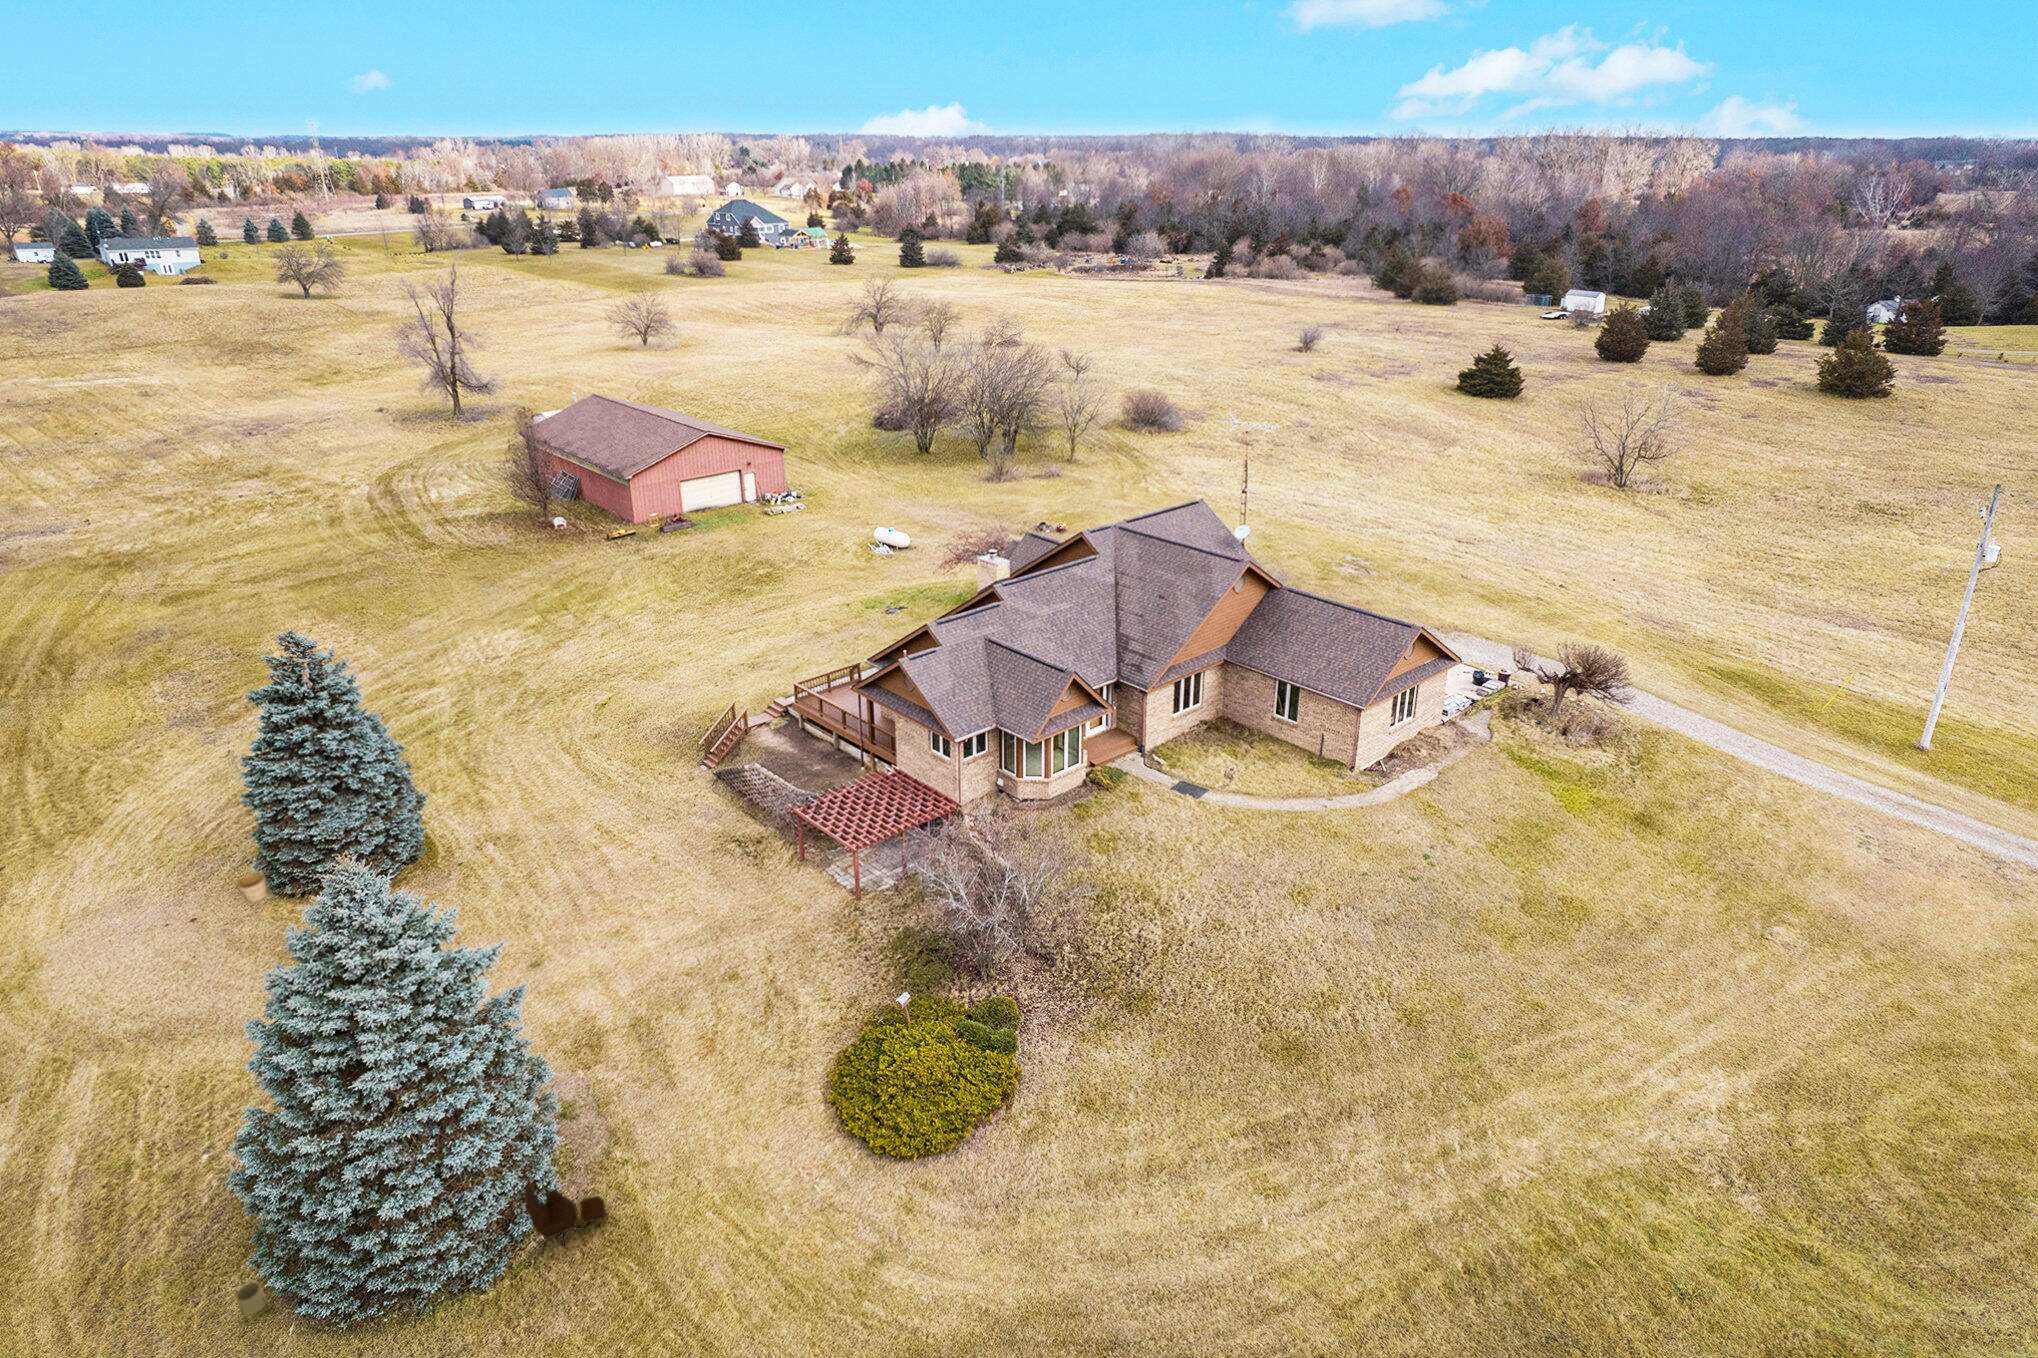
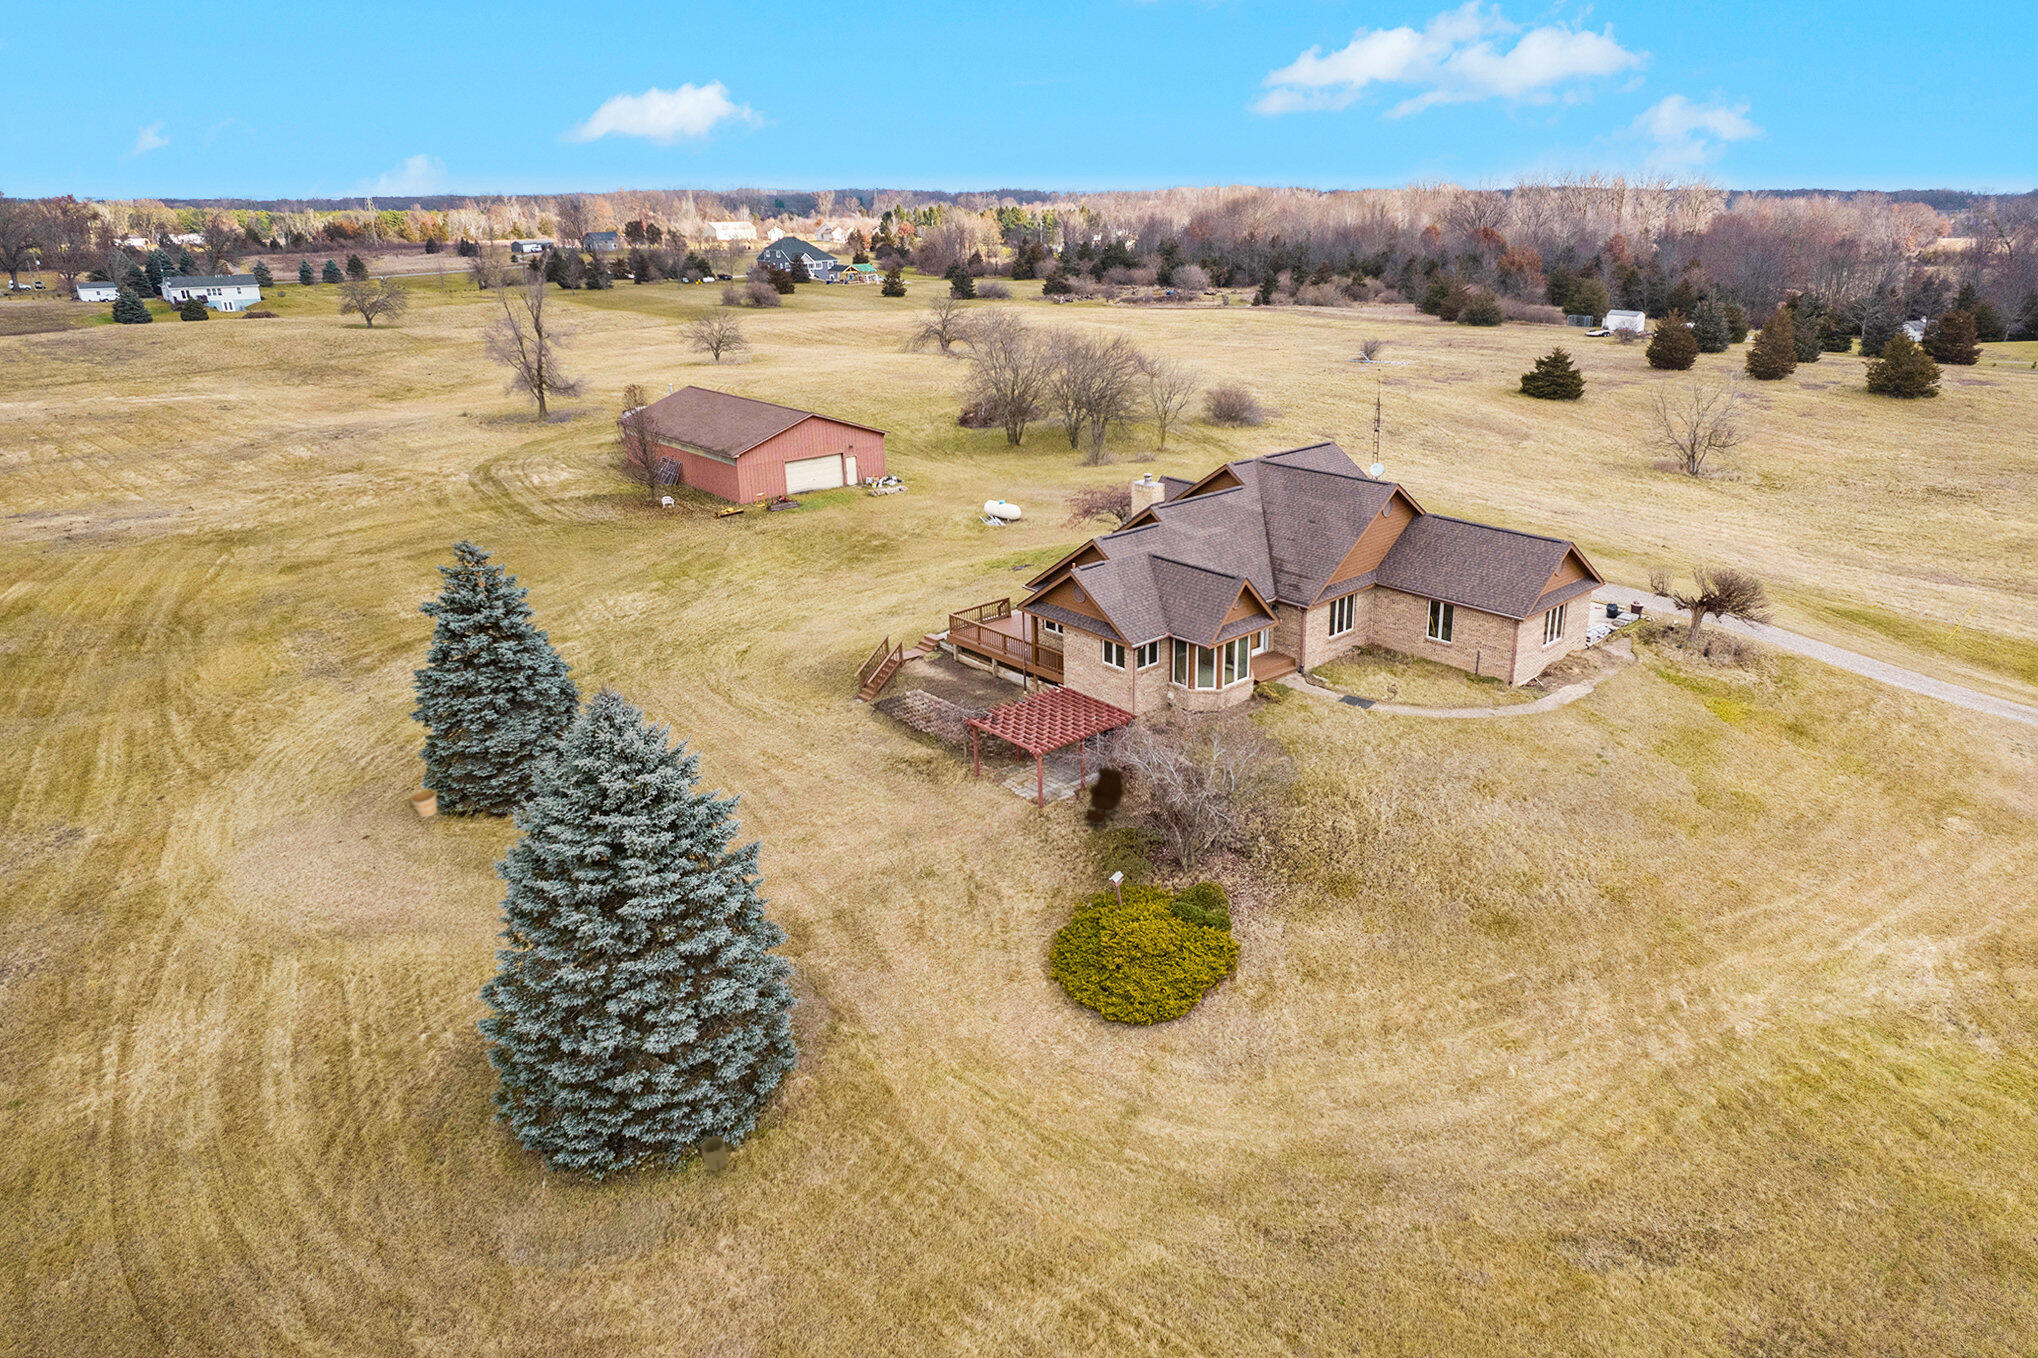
lounge chair: present [525,1185,606,1247] -> present [1085,768,1124,825]
planter: present [236,1282,267,1315] -> present [702,1136,727,1171]

